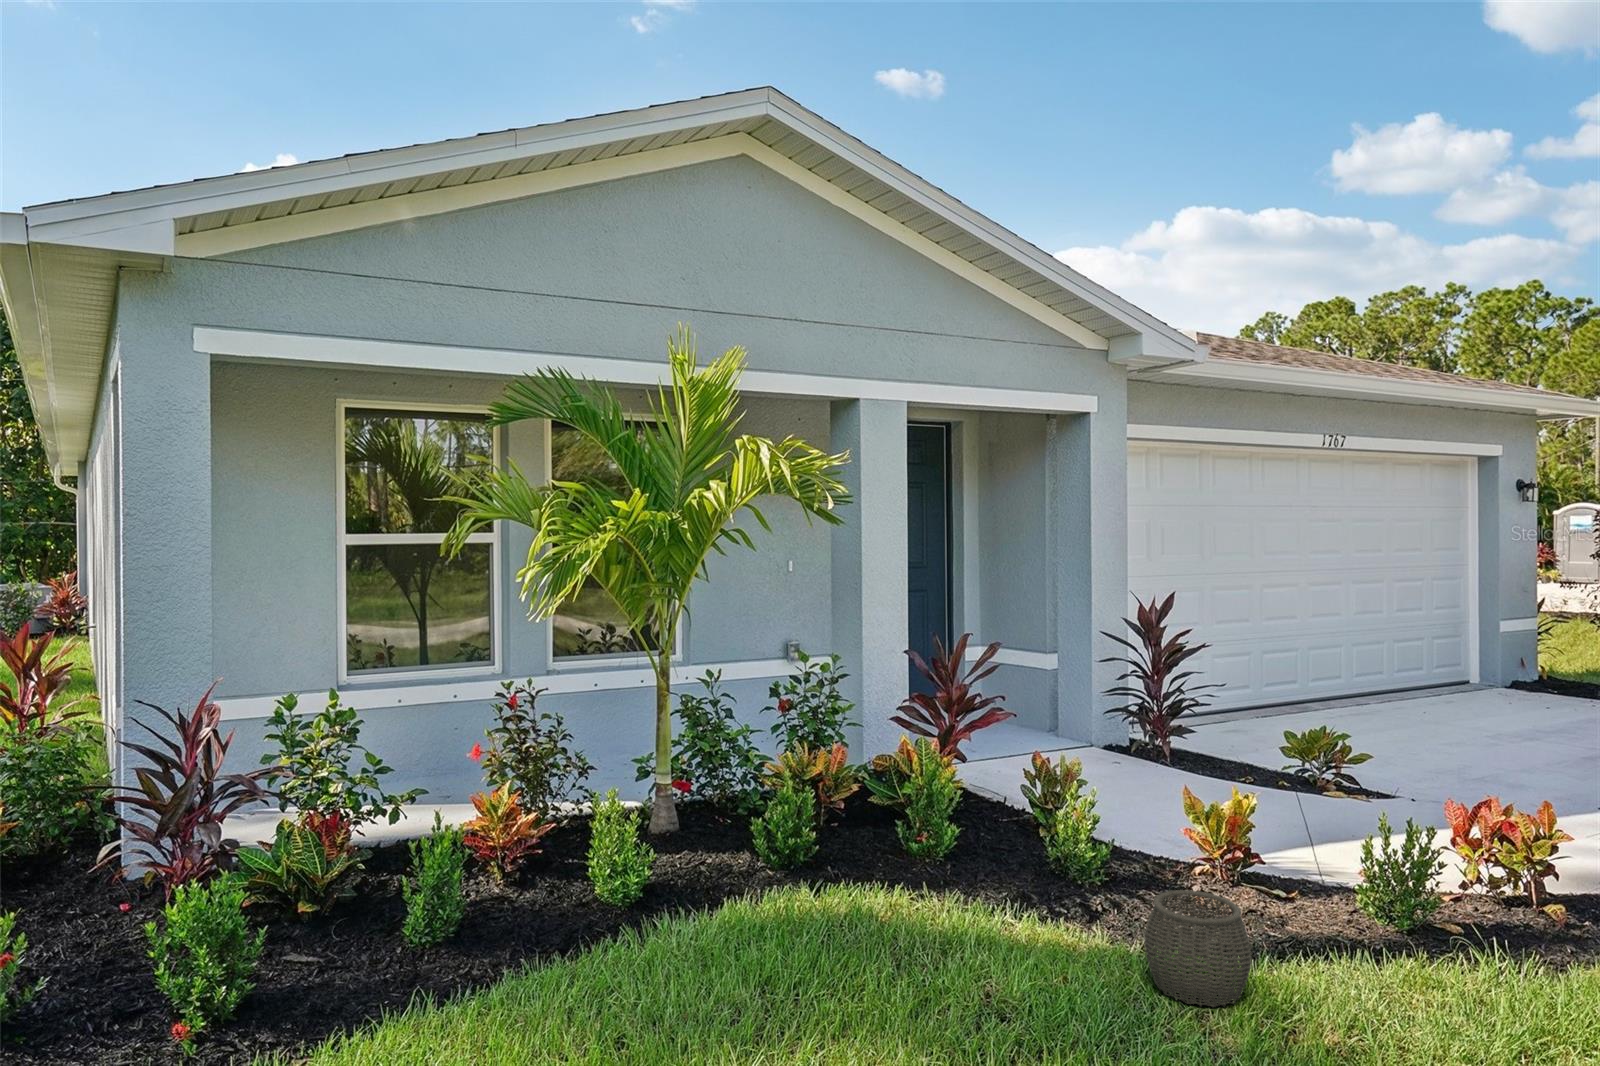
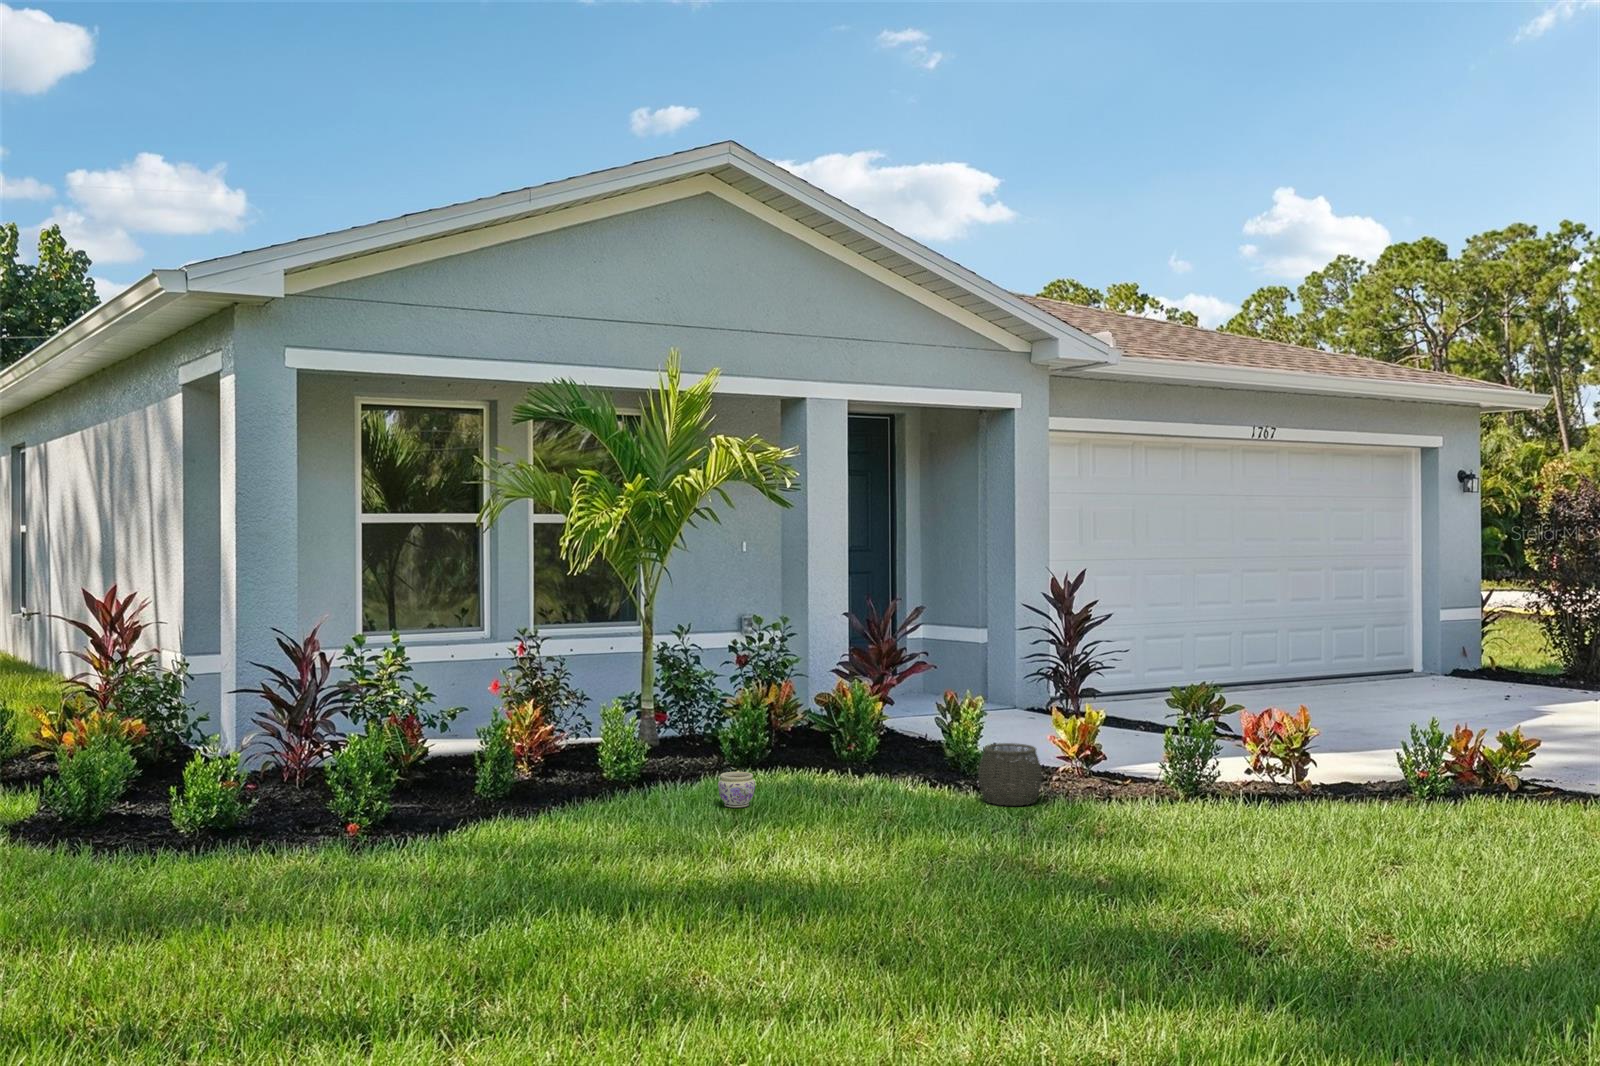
planter: none [742,942,800,1011] -> present [718,772,755,808]

